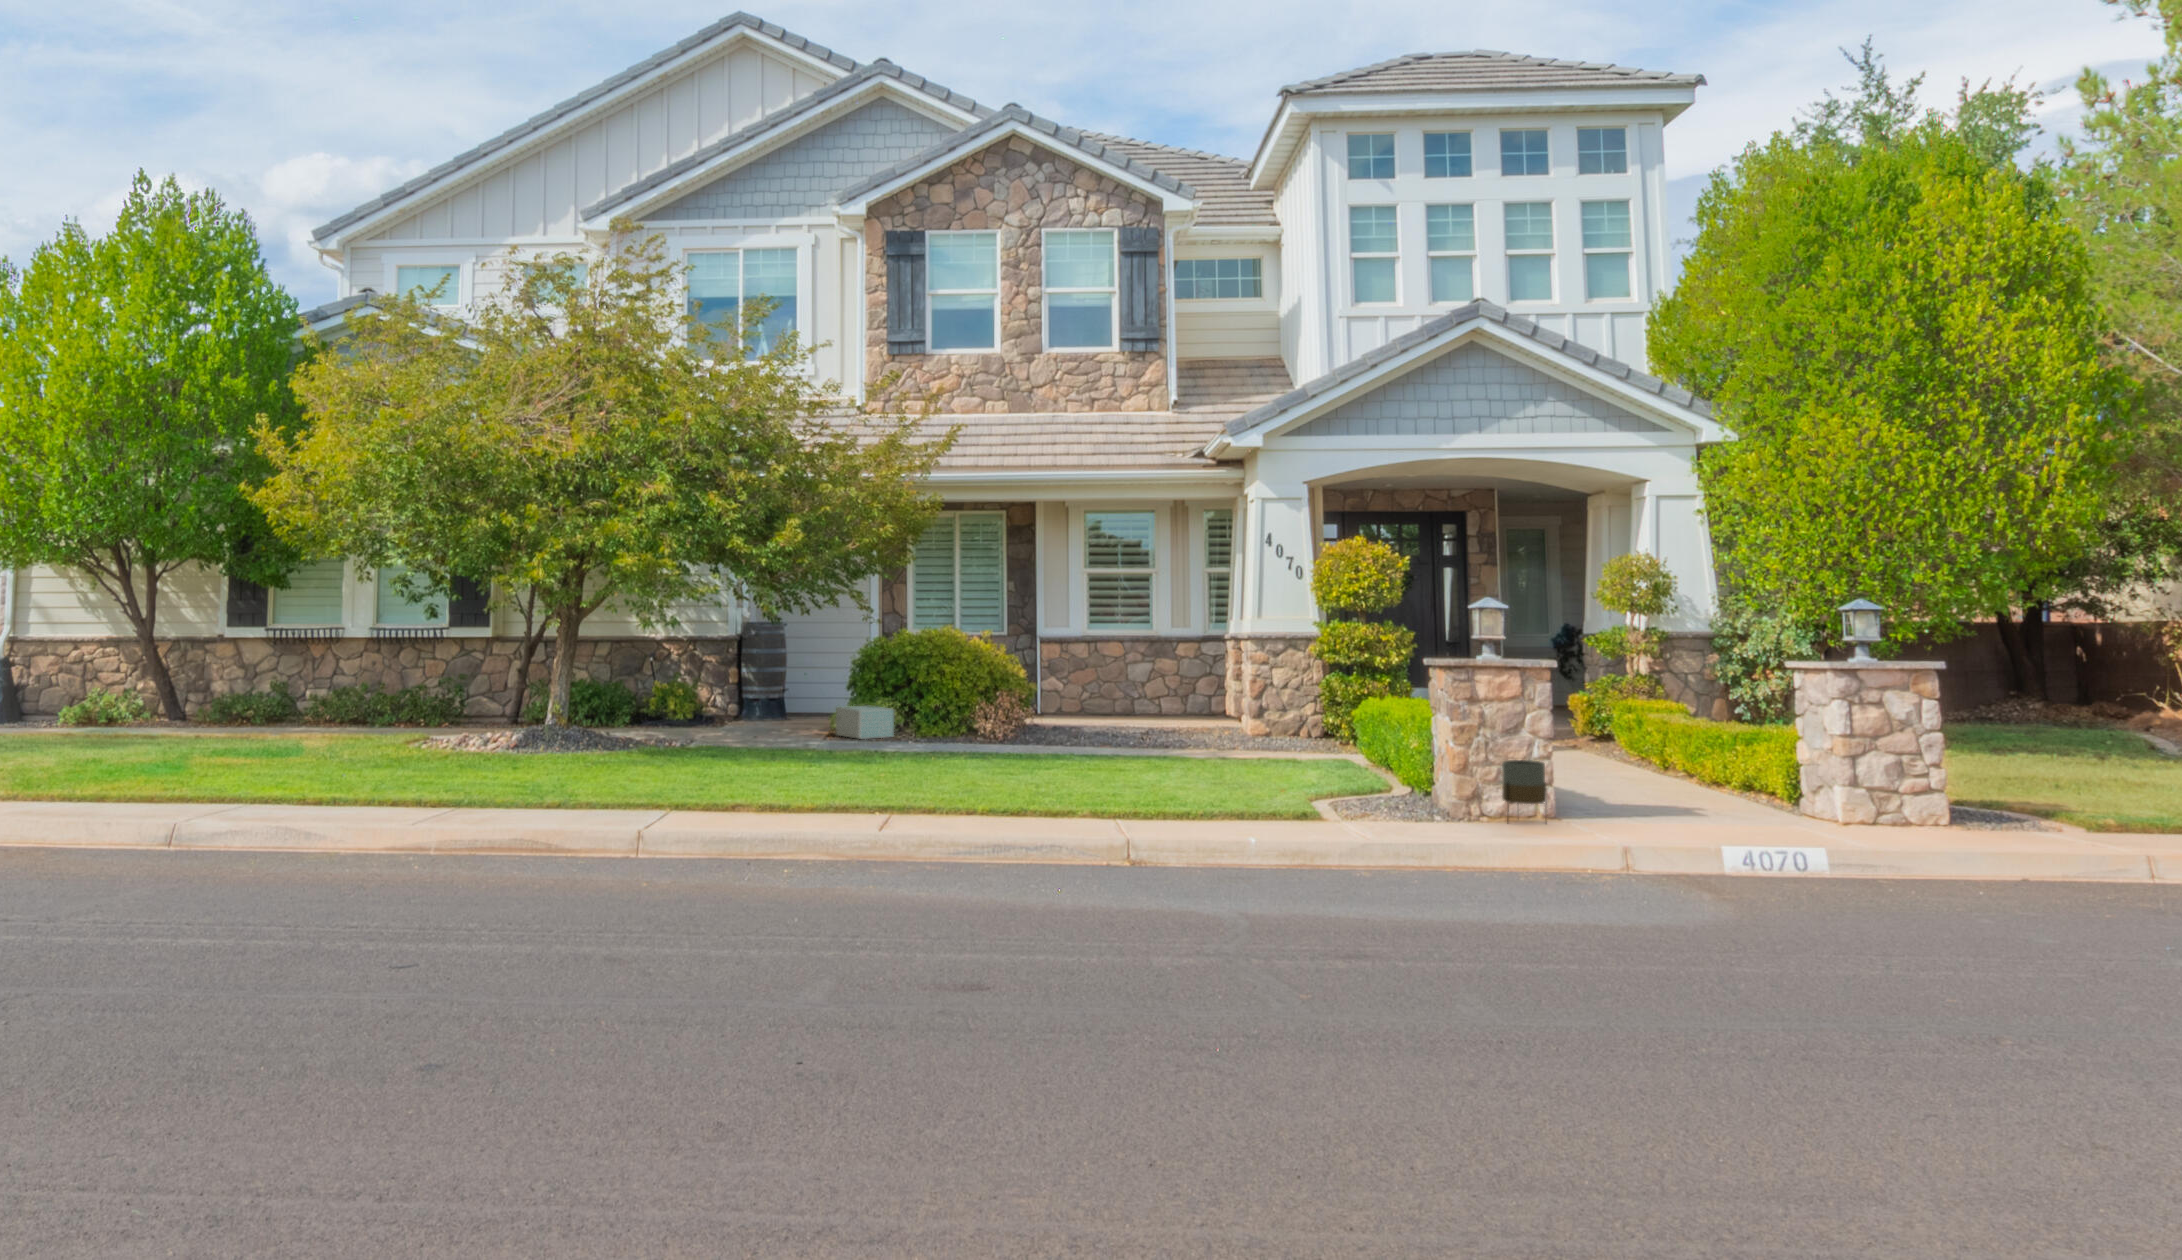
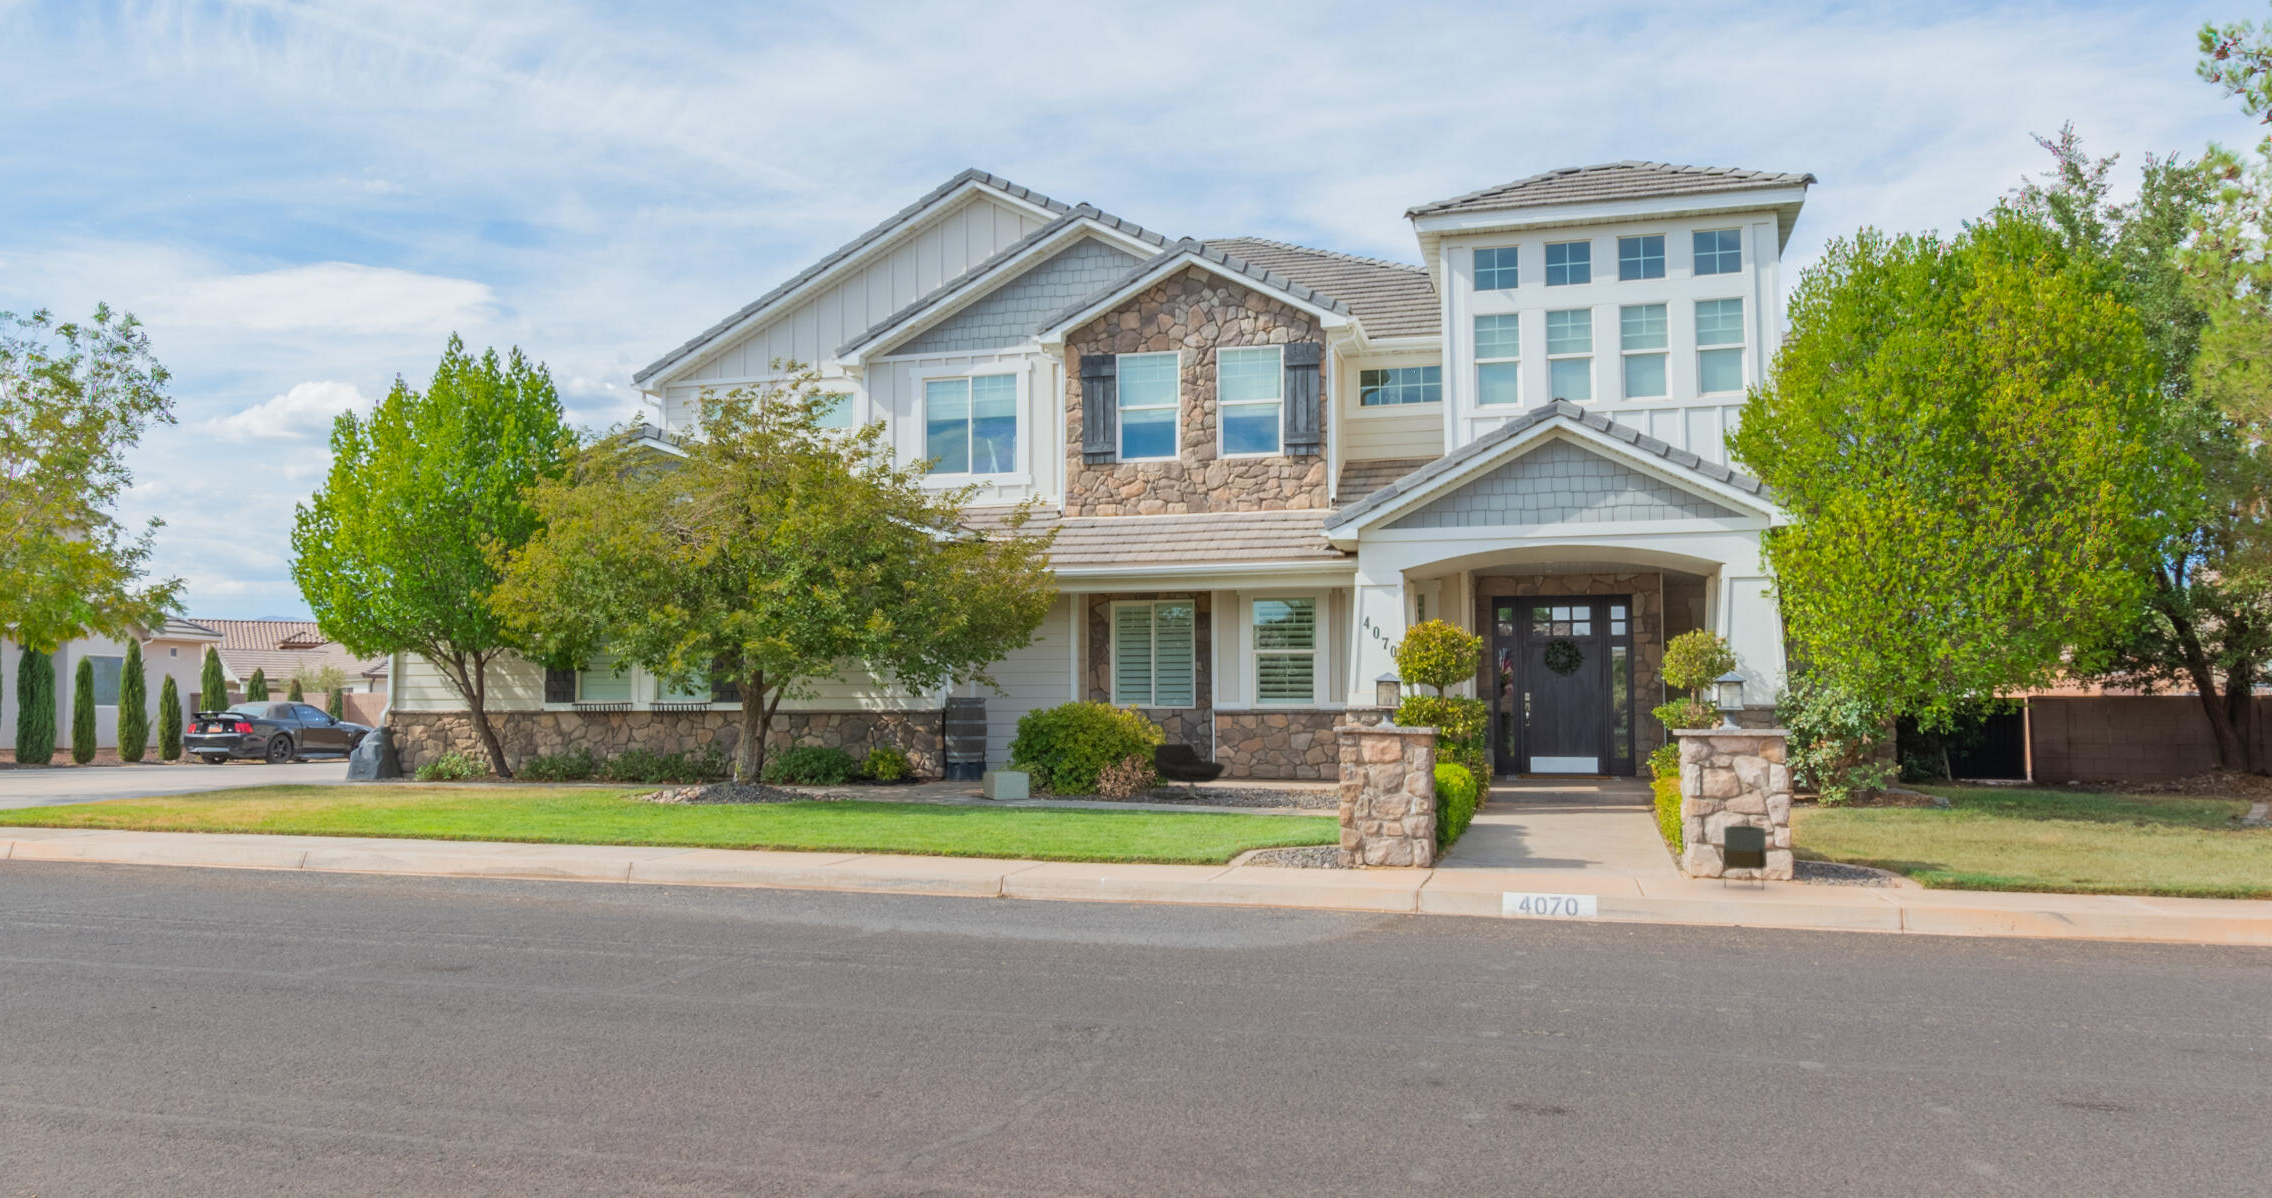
lounge chair: none [1027,673,1107,737] -> present [1154,743,1225,799]
planter: present [1502,760,1546,804] -> present [1723,826,1767,886]

